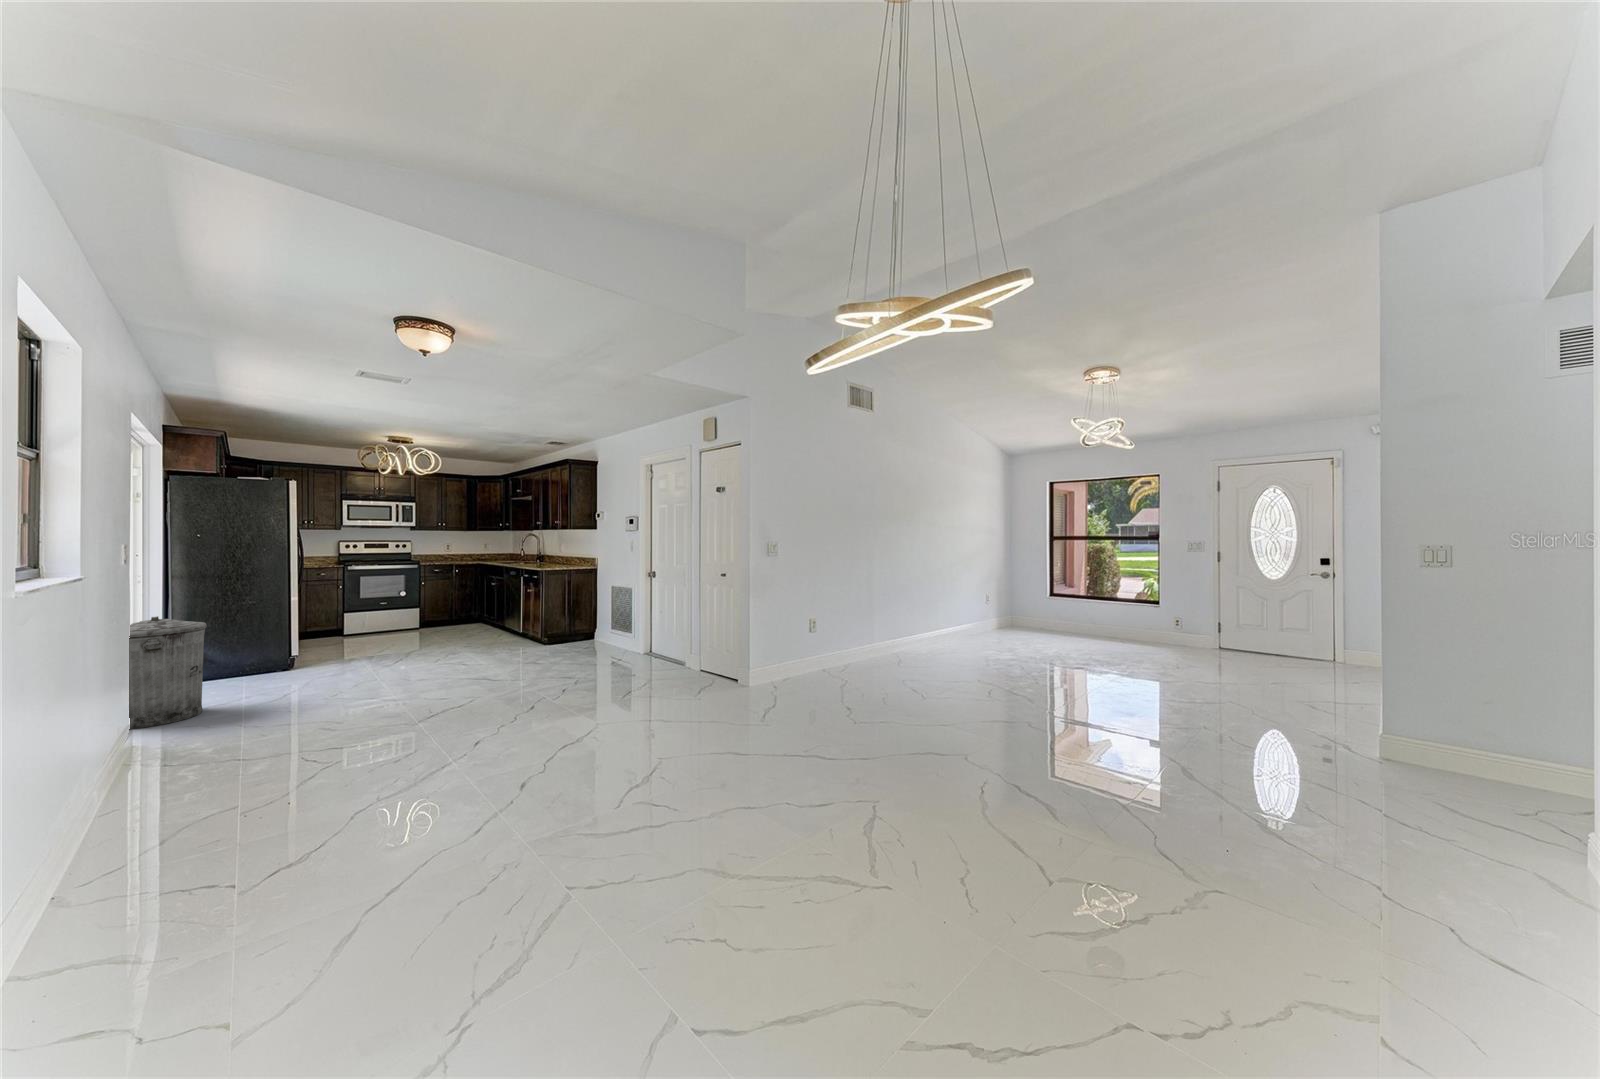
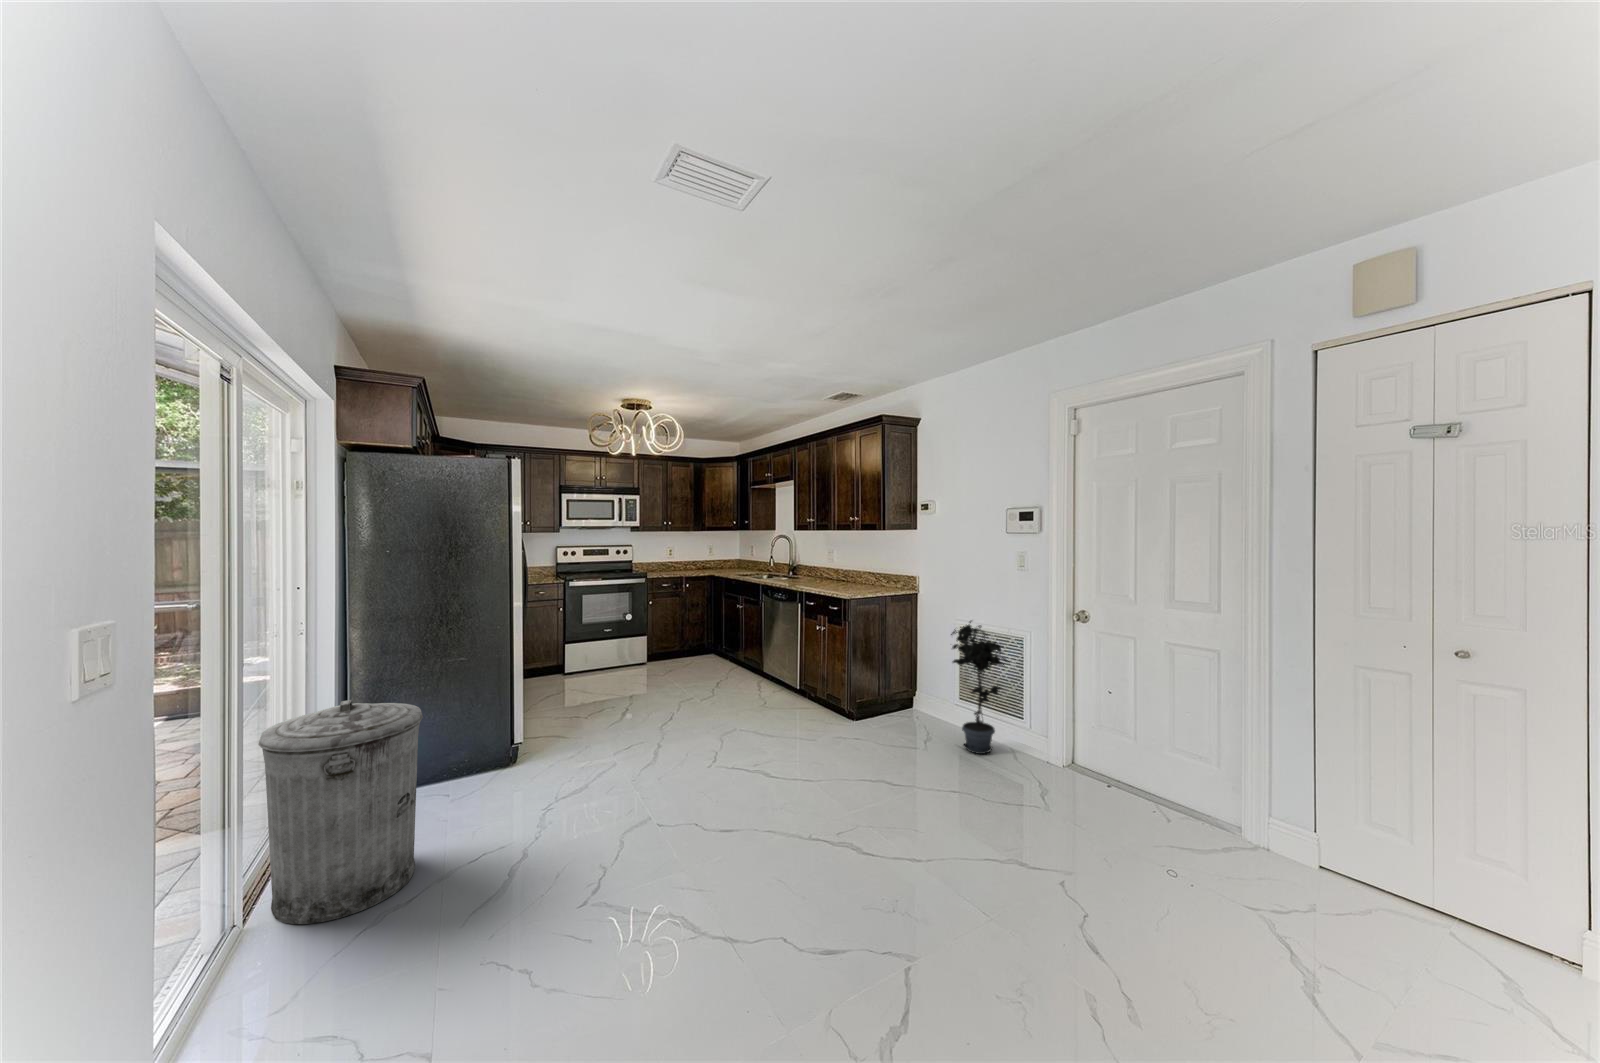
potted plant: none [589,579,625,656] -> present [951,621,1008,754]

